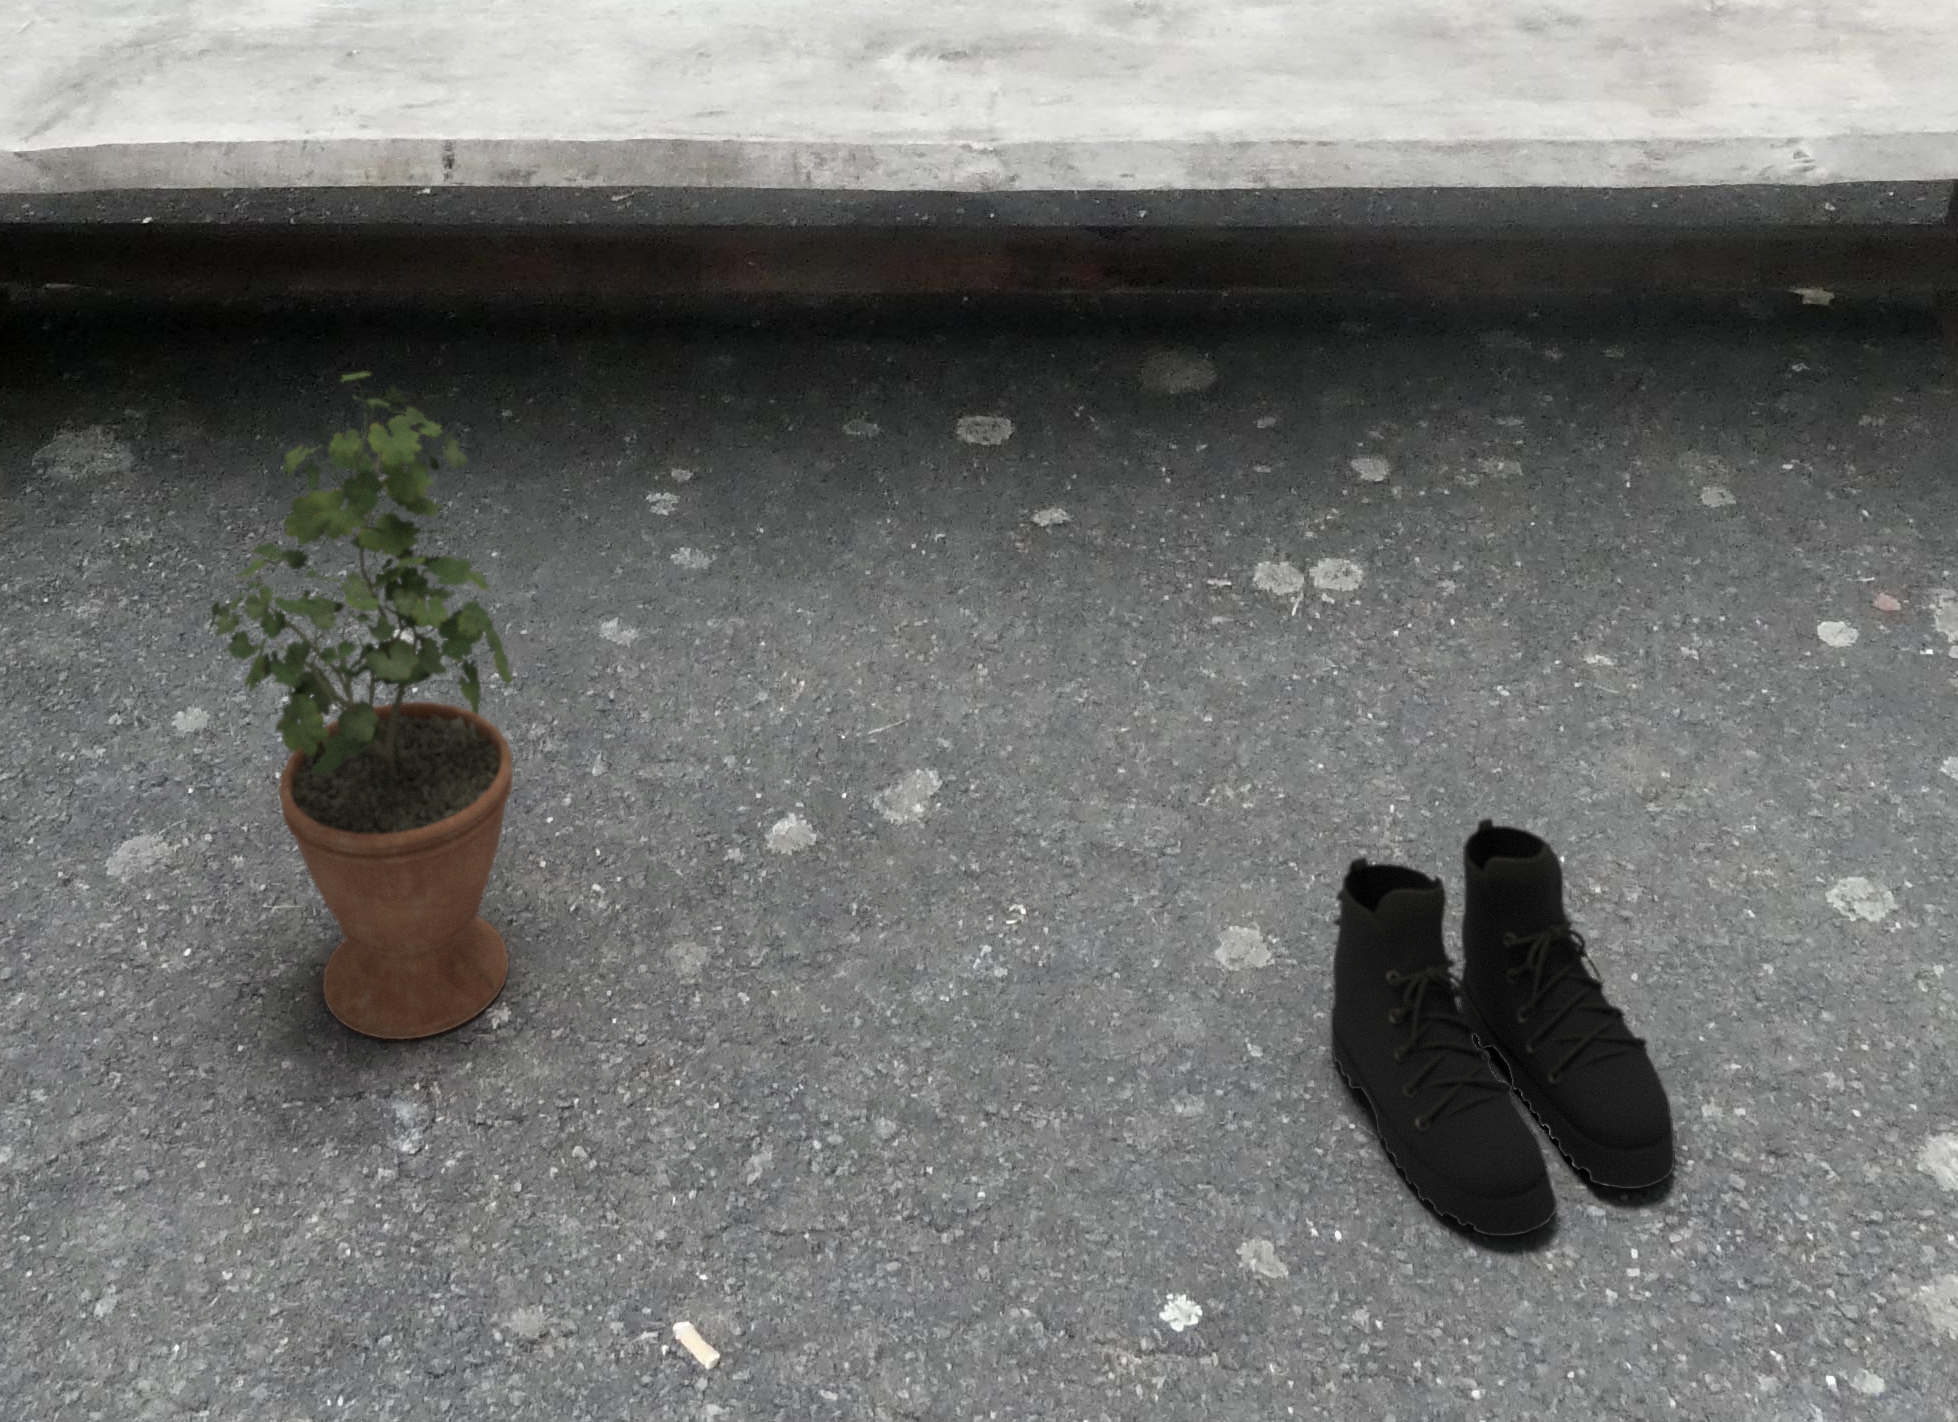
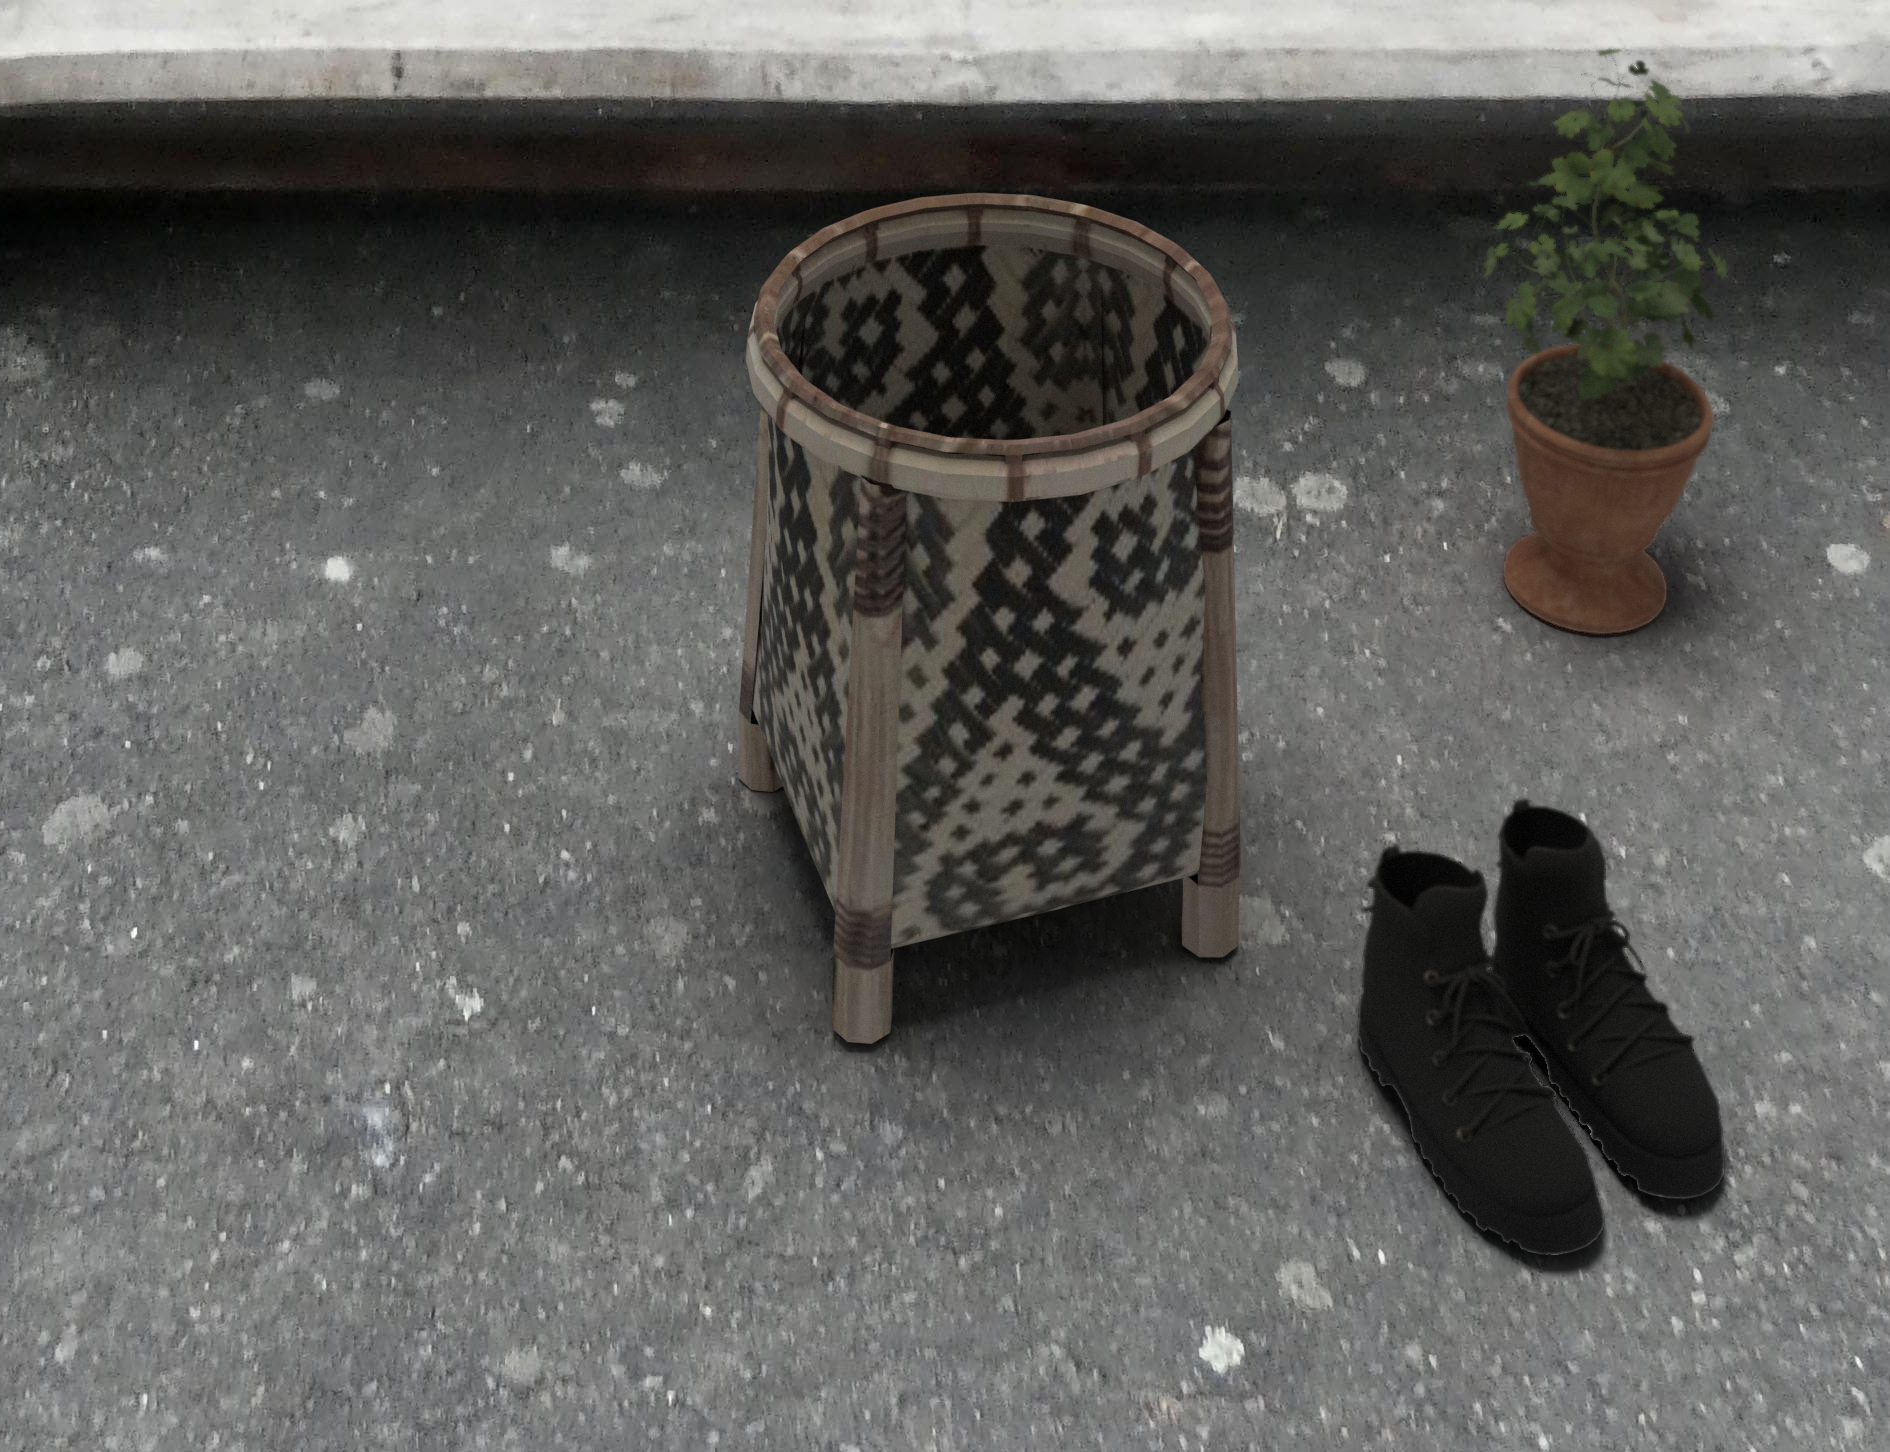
basket: none [750,252,1223,1048] -> present [738,193,1241,1044]
potted plant: present [208,372,513,1039] -> present [1484,49,1728,634]

